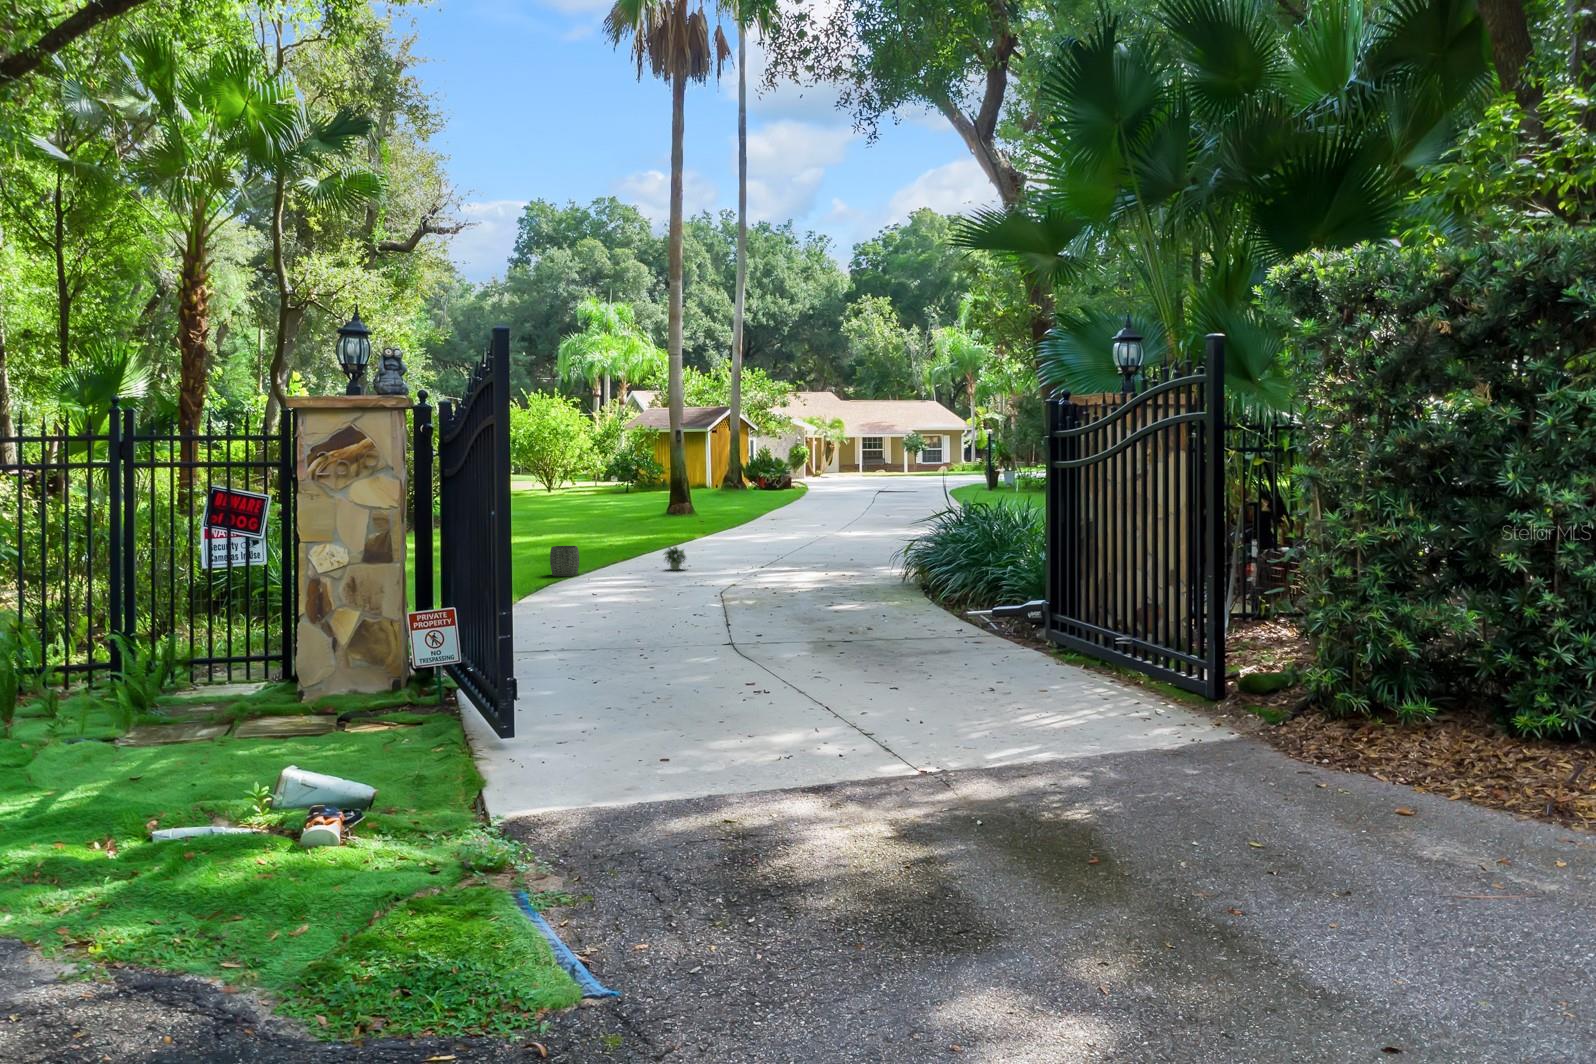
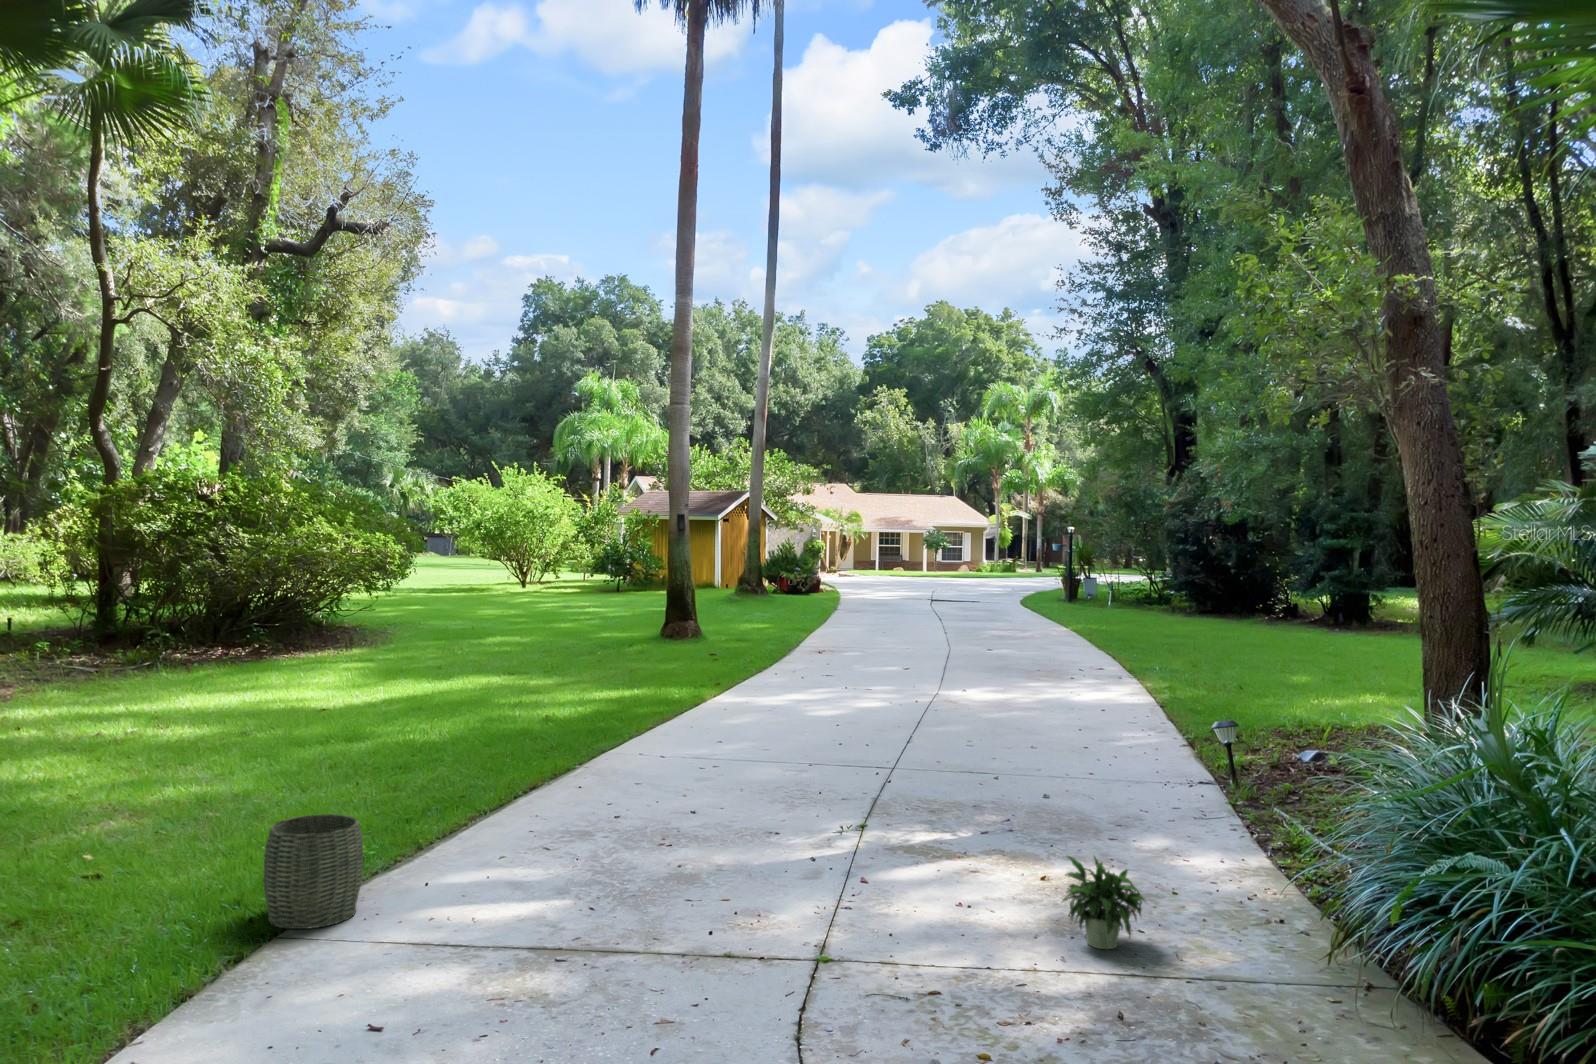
potted plant: present [663,547,686,570] -> present [1062,856,1146,949]

